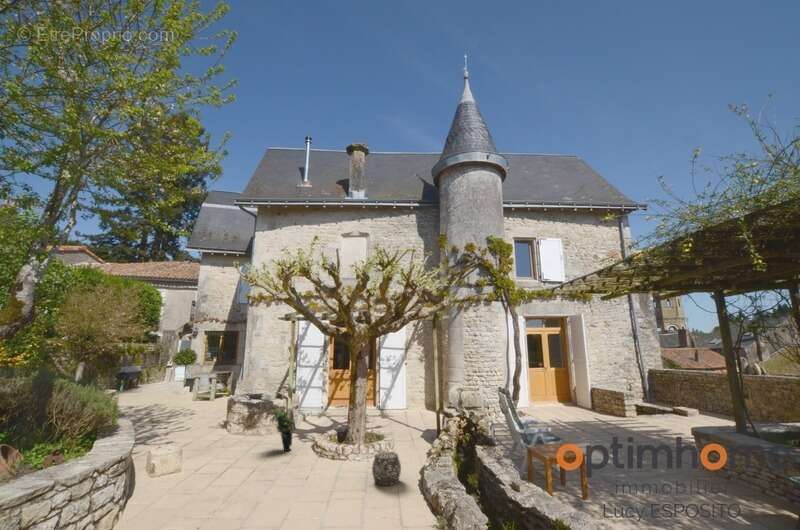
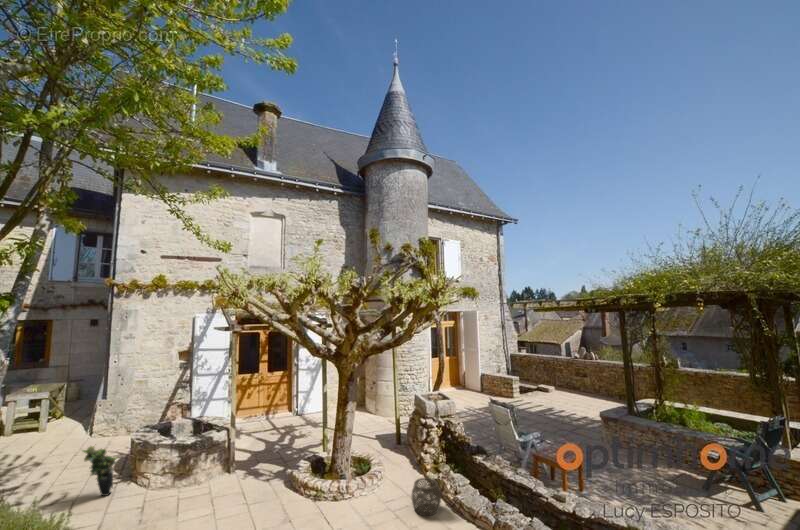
potted plant: present [272,409,294,451] -> present [83,446,117,496]

